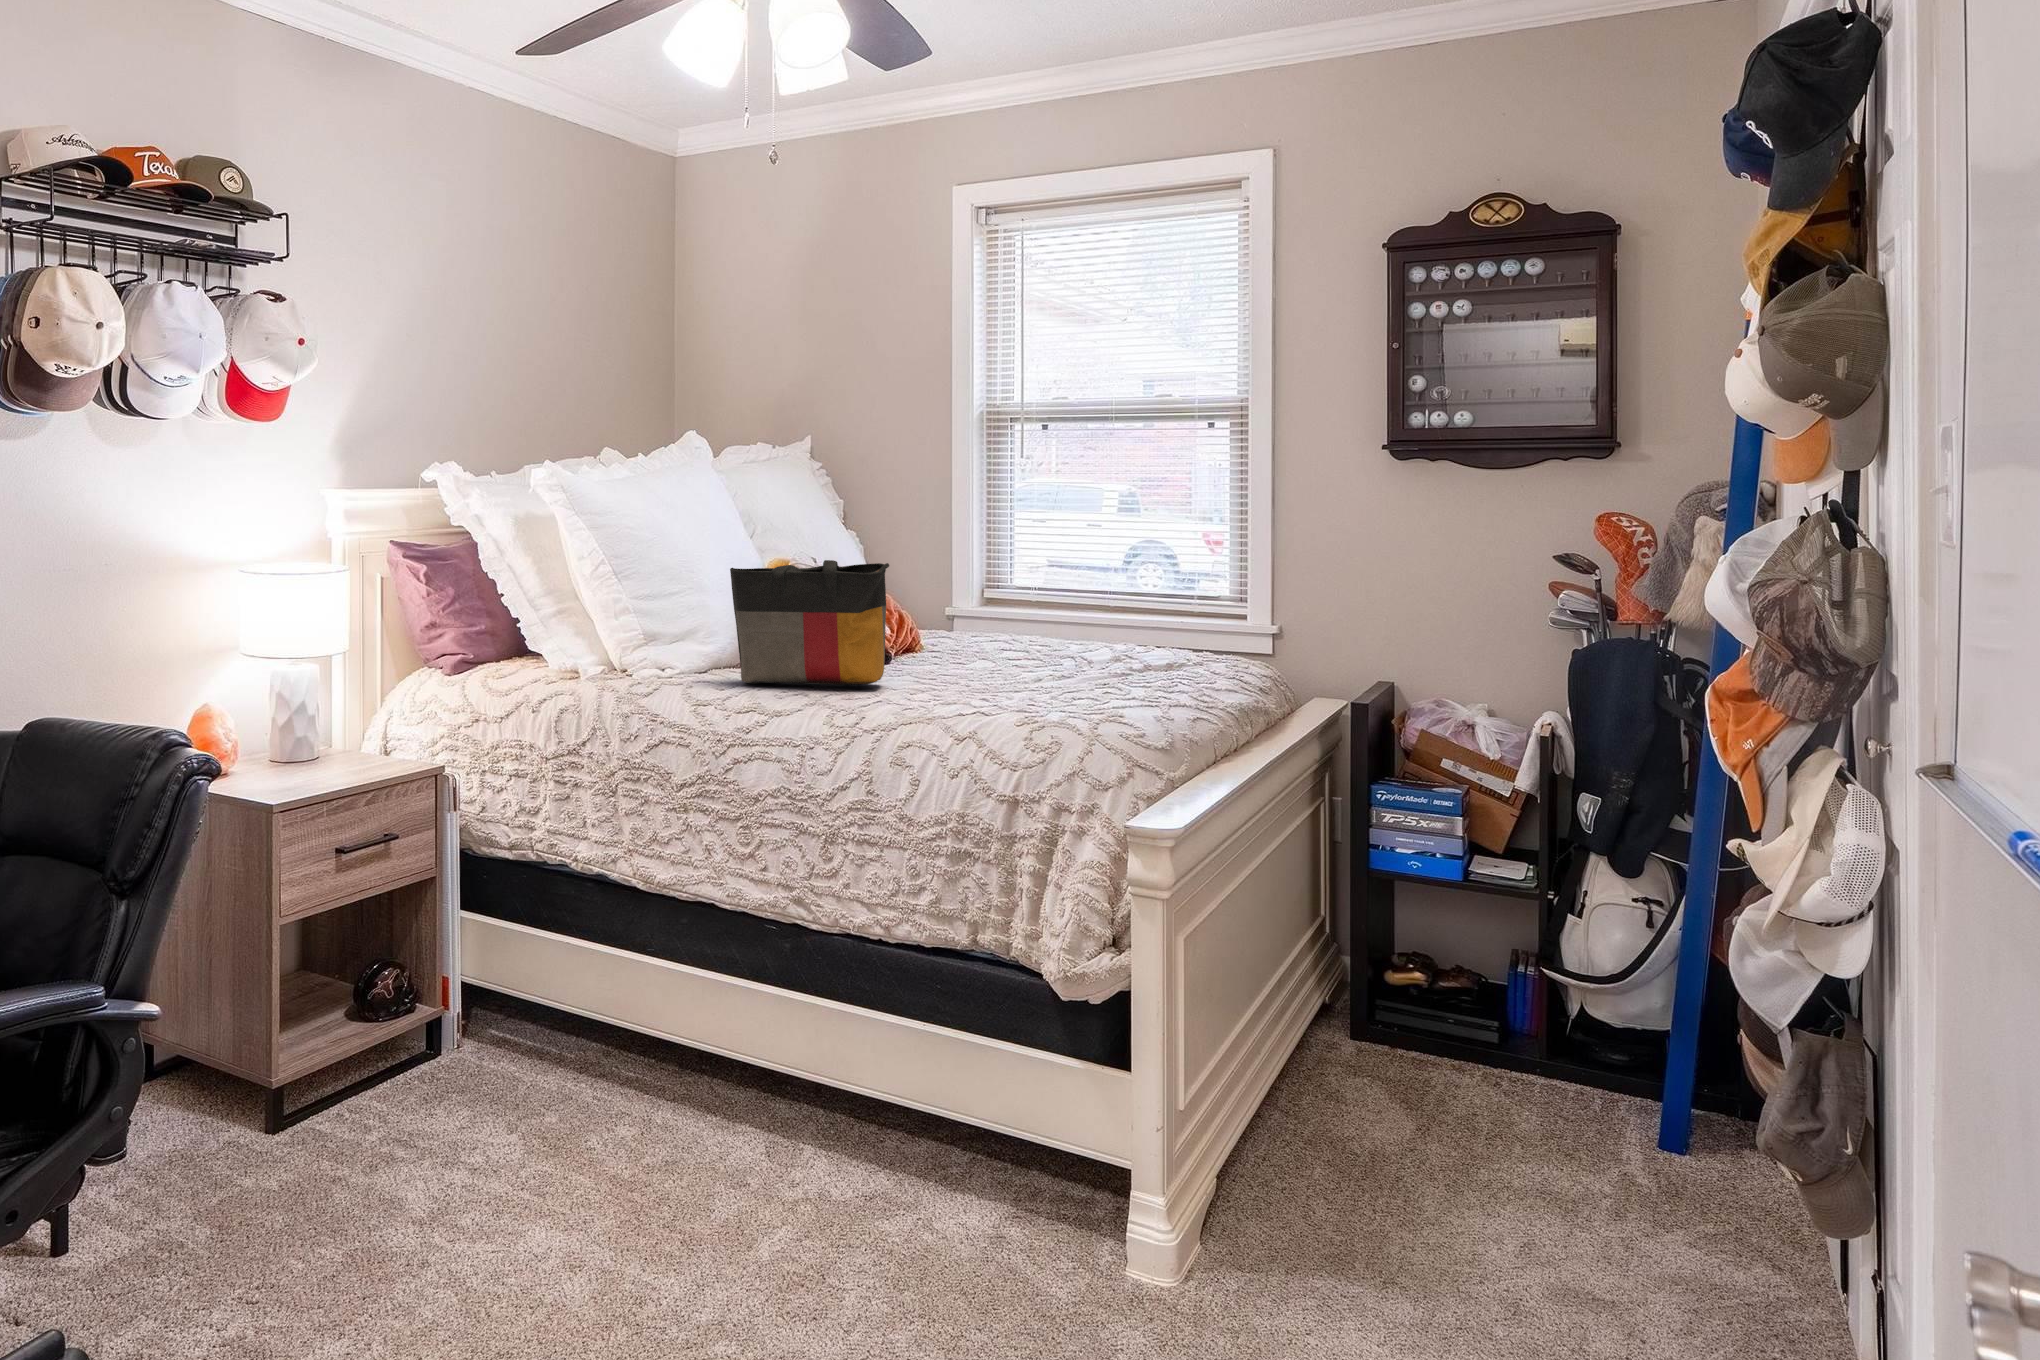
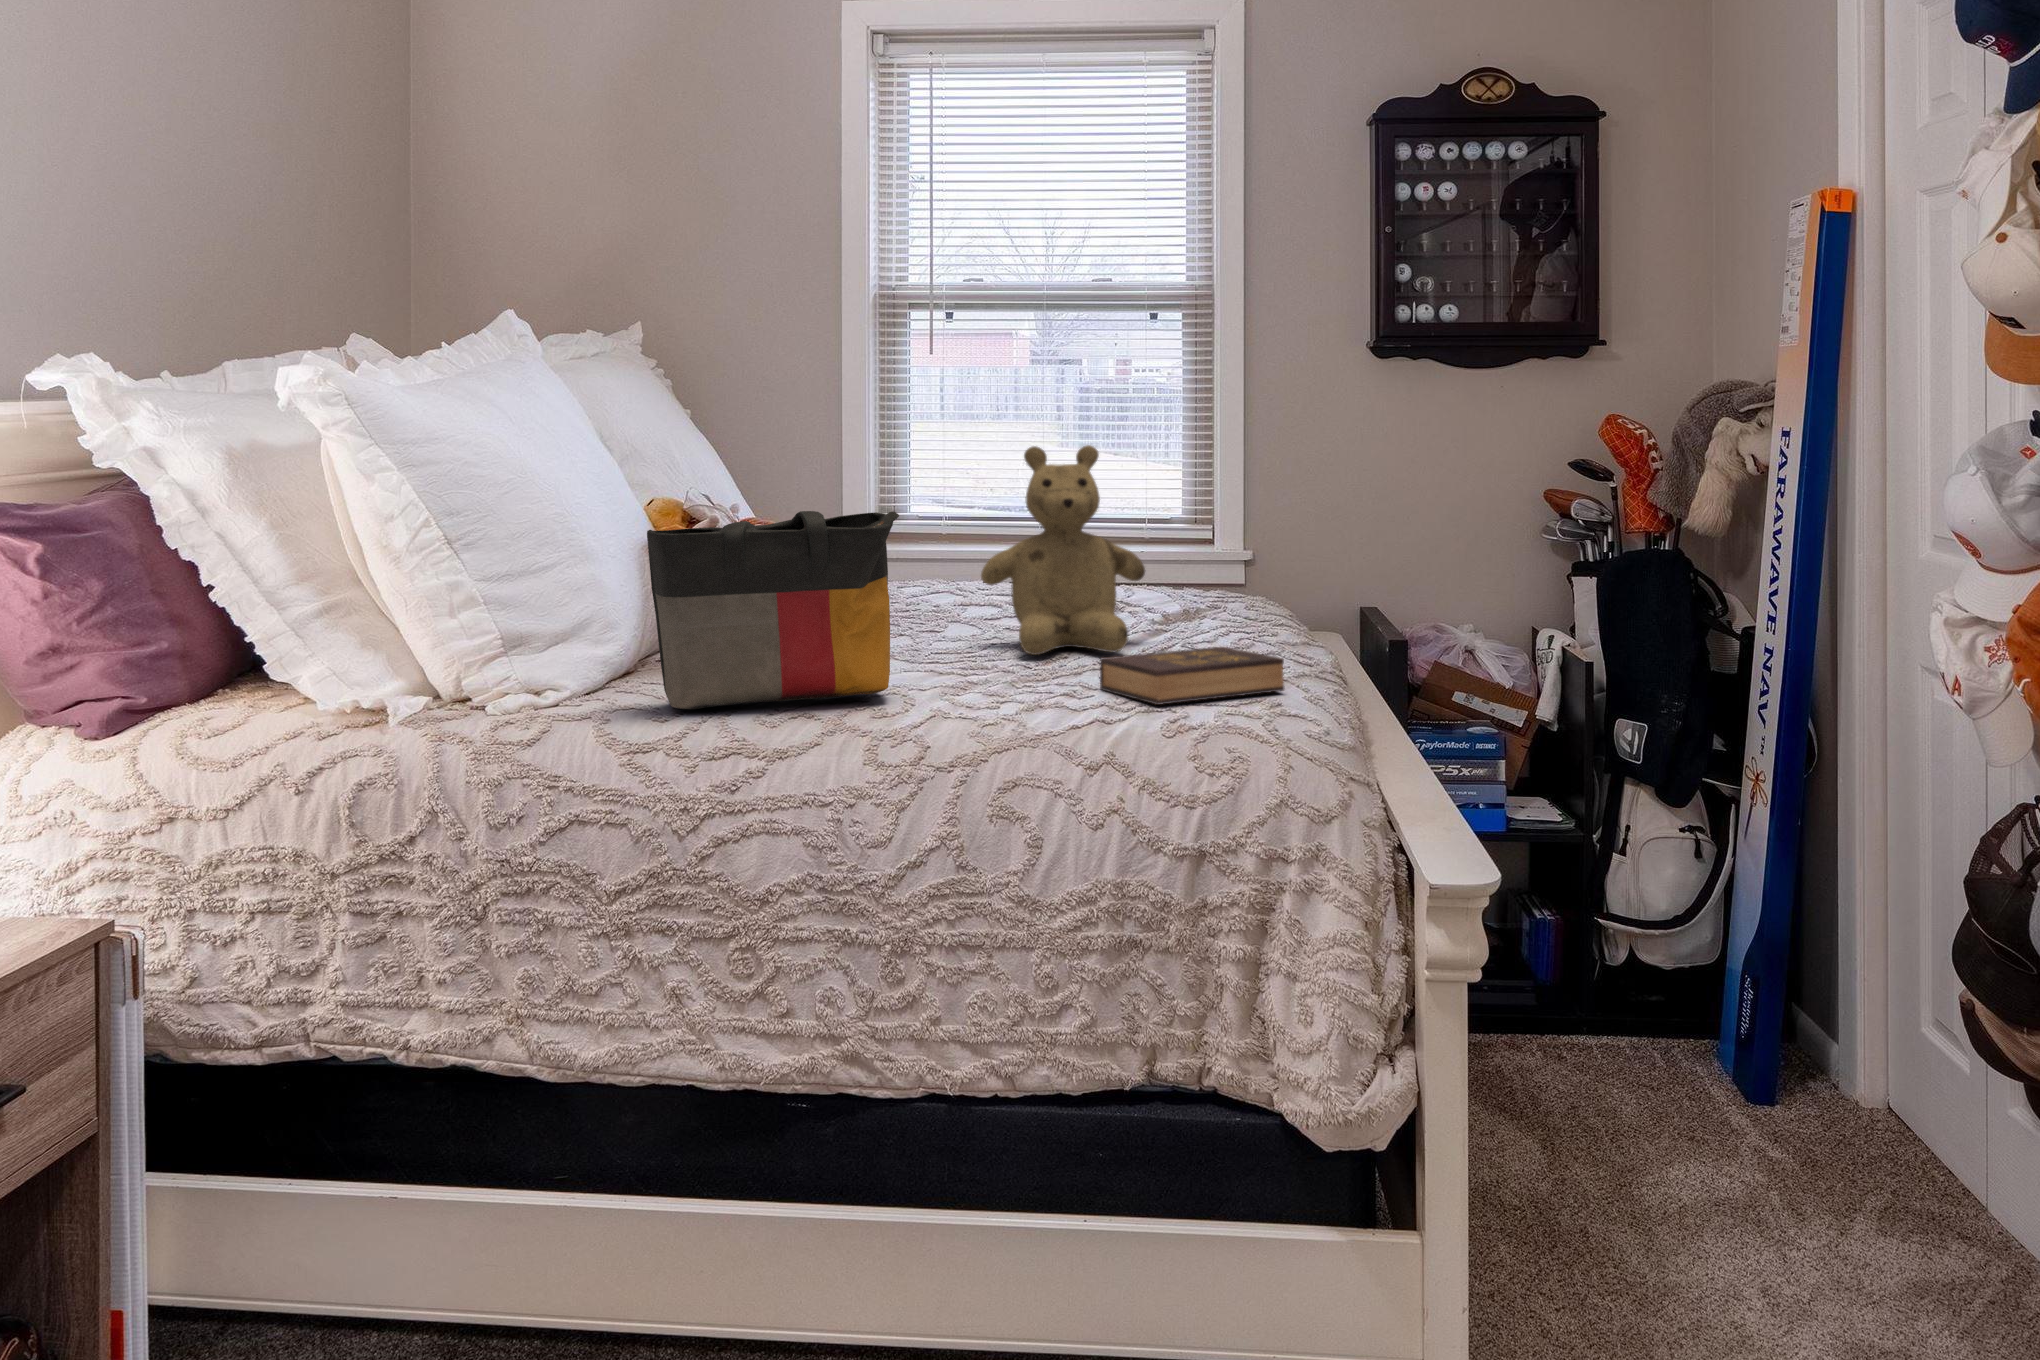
teddy bear: none [1000,521,1124,675] -> present [981,445,1145,655]
hardback book: none [1030,674,1155,707] -> present [1100,647,1285,705]

